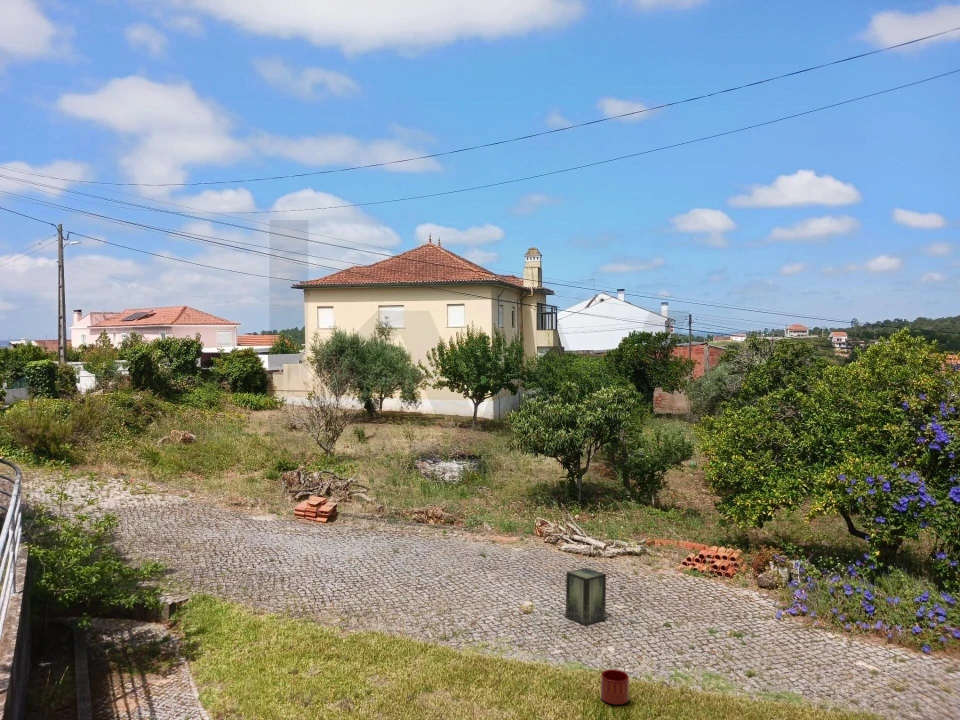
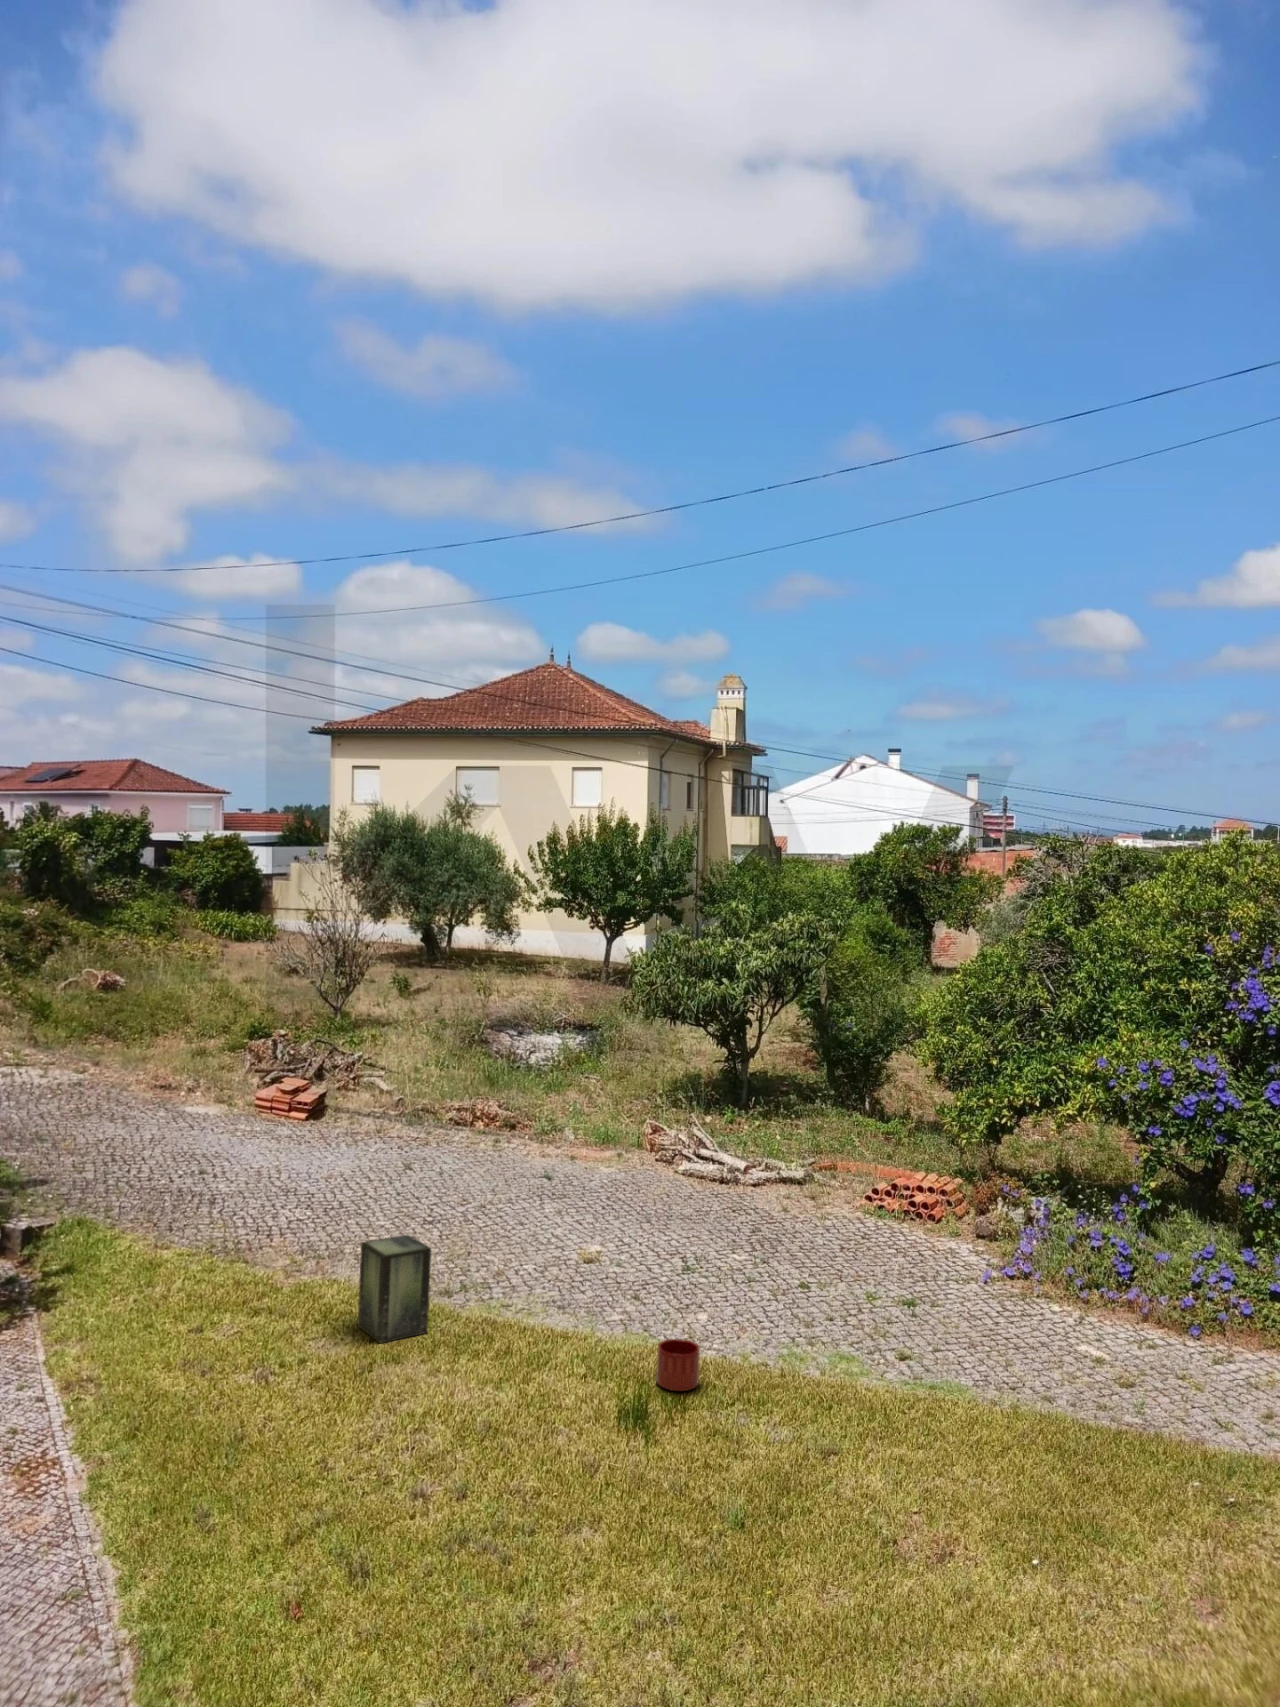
storage box: present [566,568,606,626] -> present [358,1235,431,1343]

